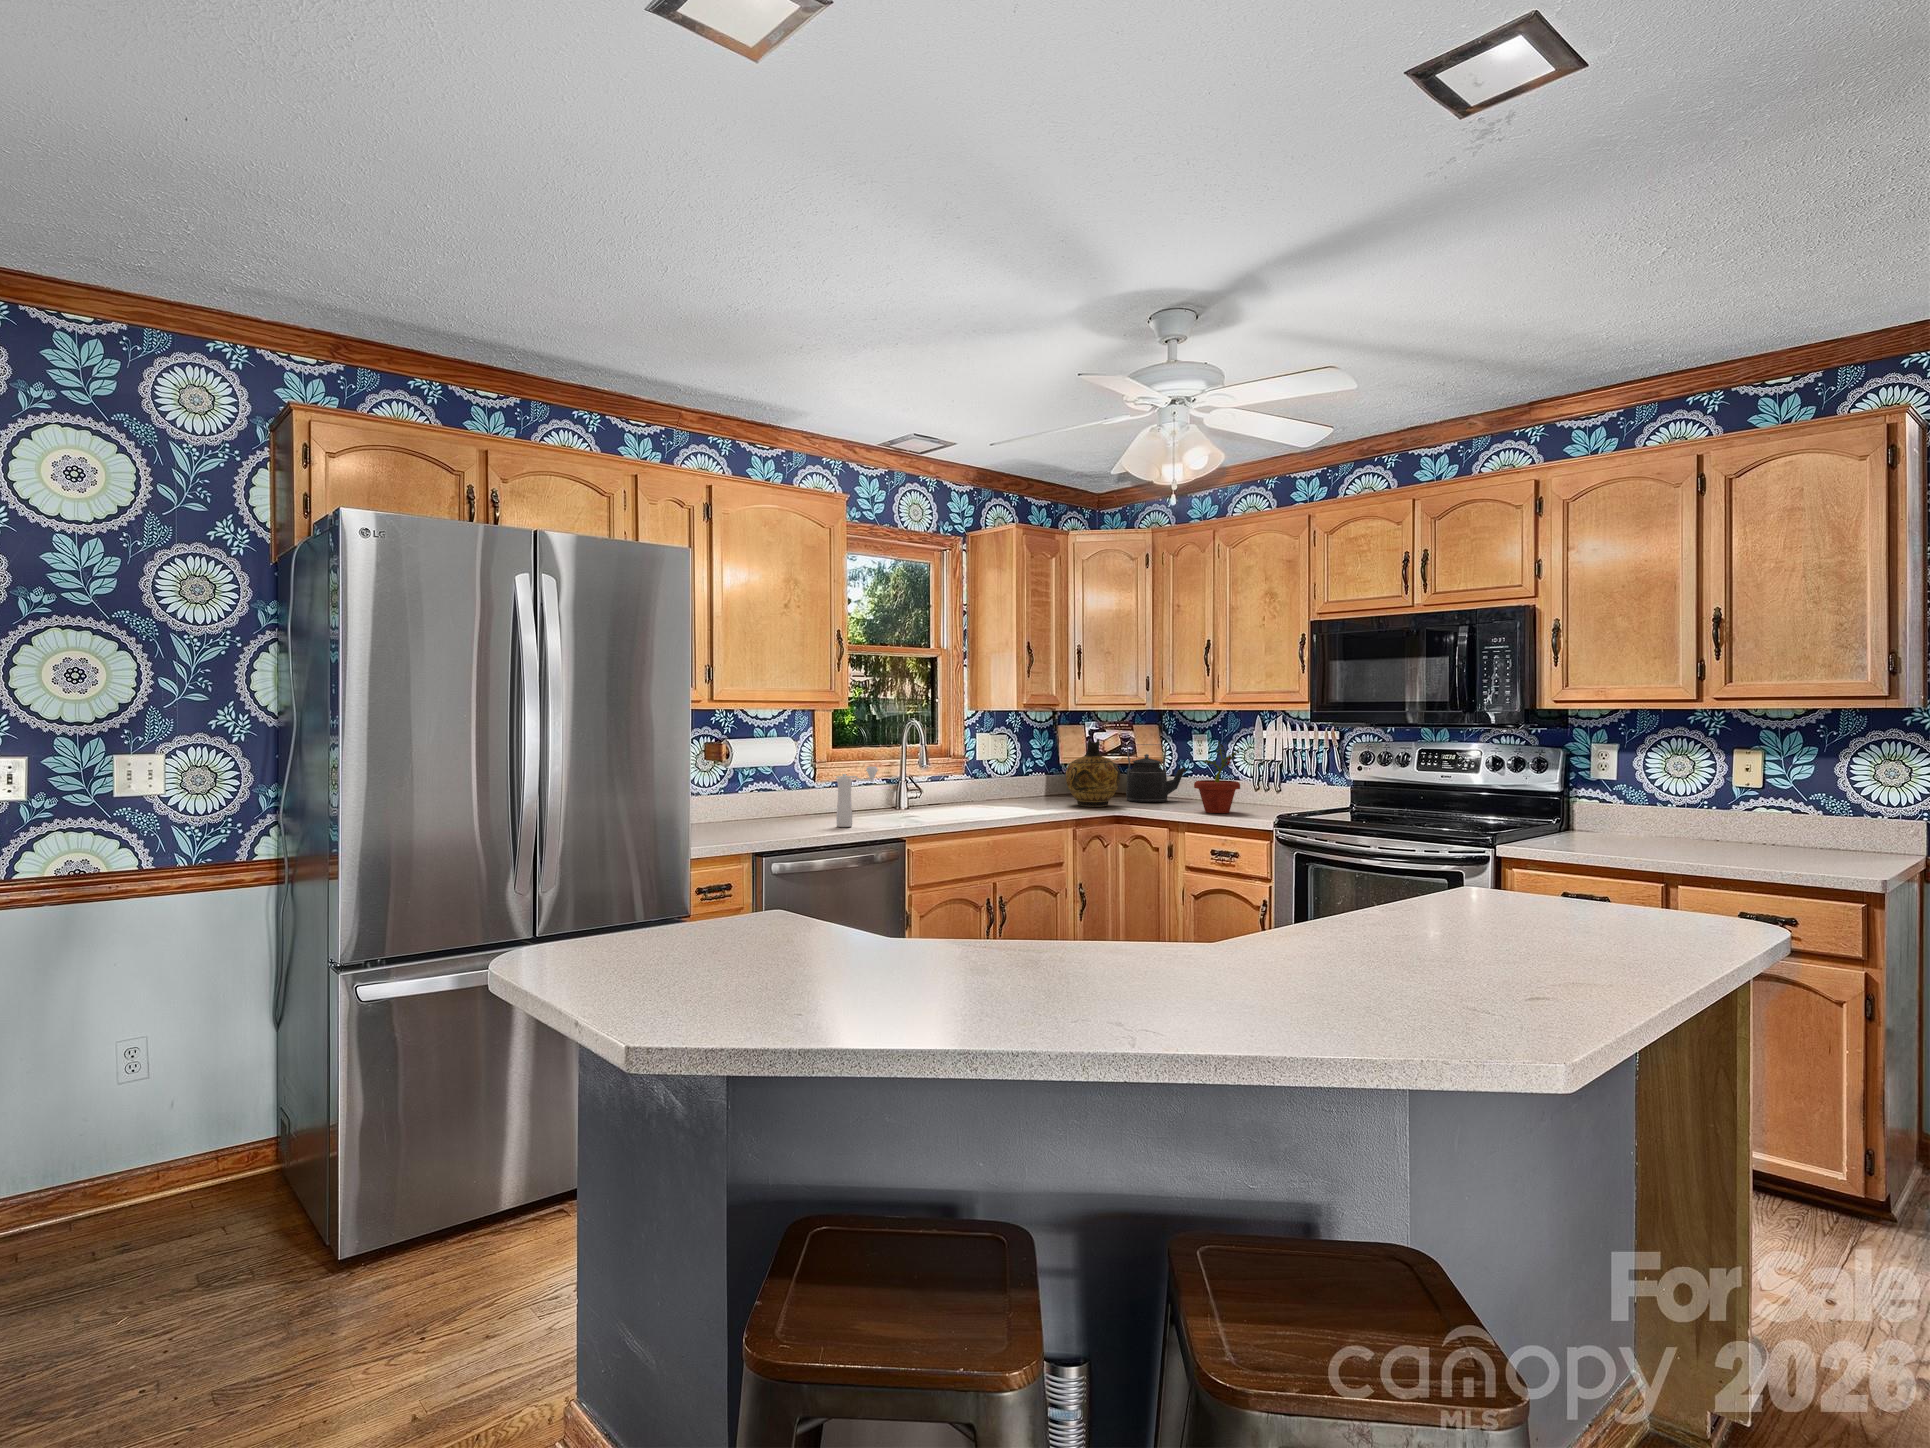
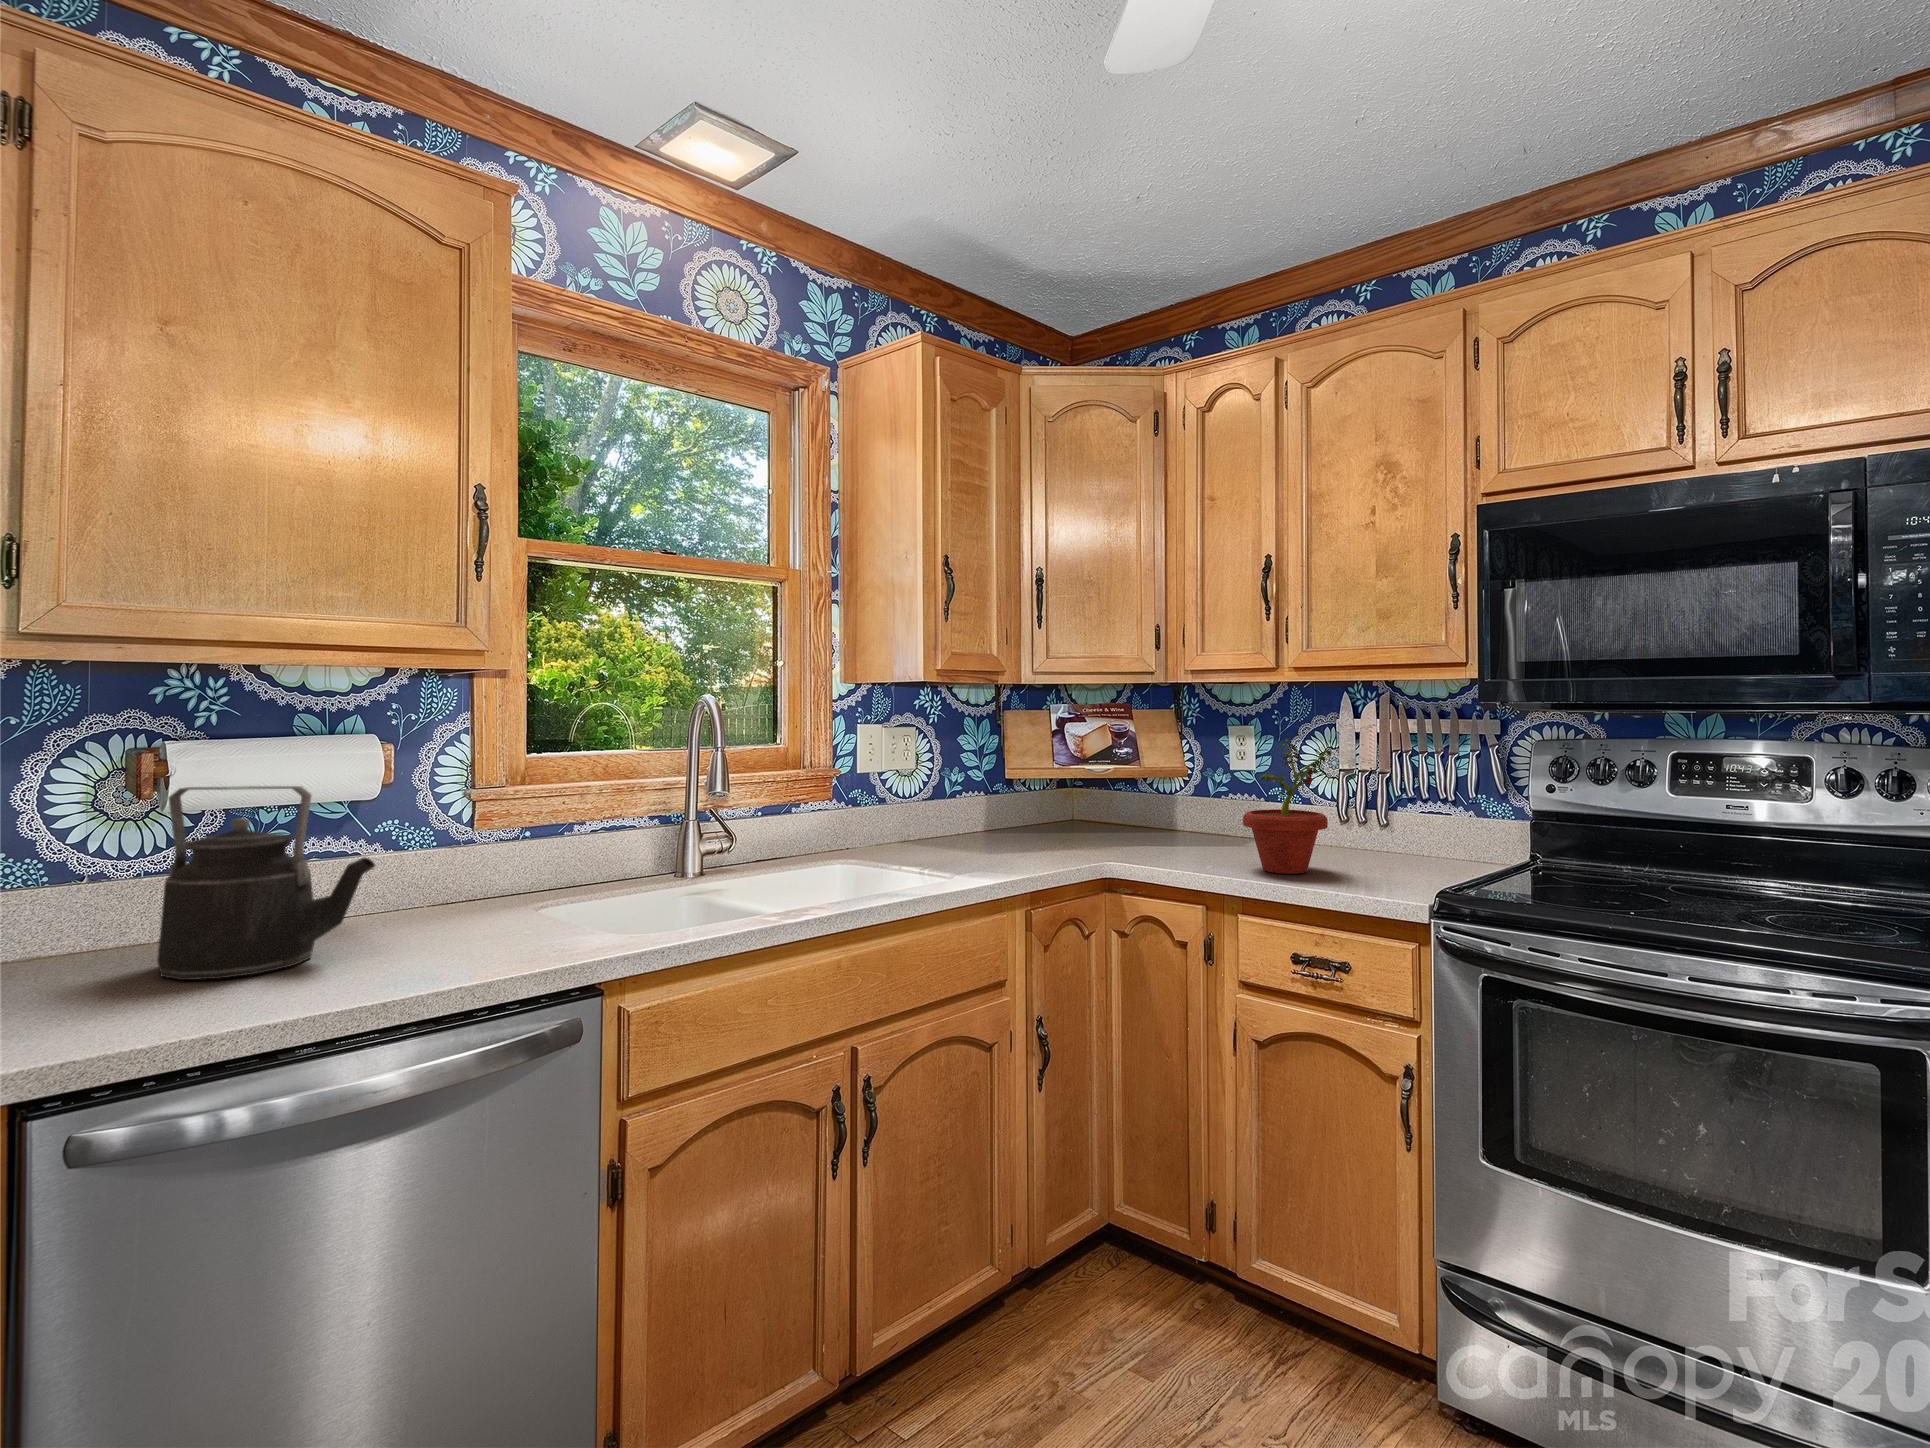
ceramic jug: present [1066,739,1121,807] -> none [1010,734,1109,858]
kettle: present [1126,744,1186,802] -> present [157,786,375,980]
pepper mill: present [836,767,878,827] -> none [444,803,561,951]

